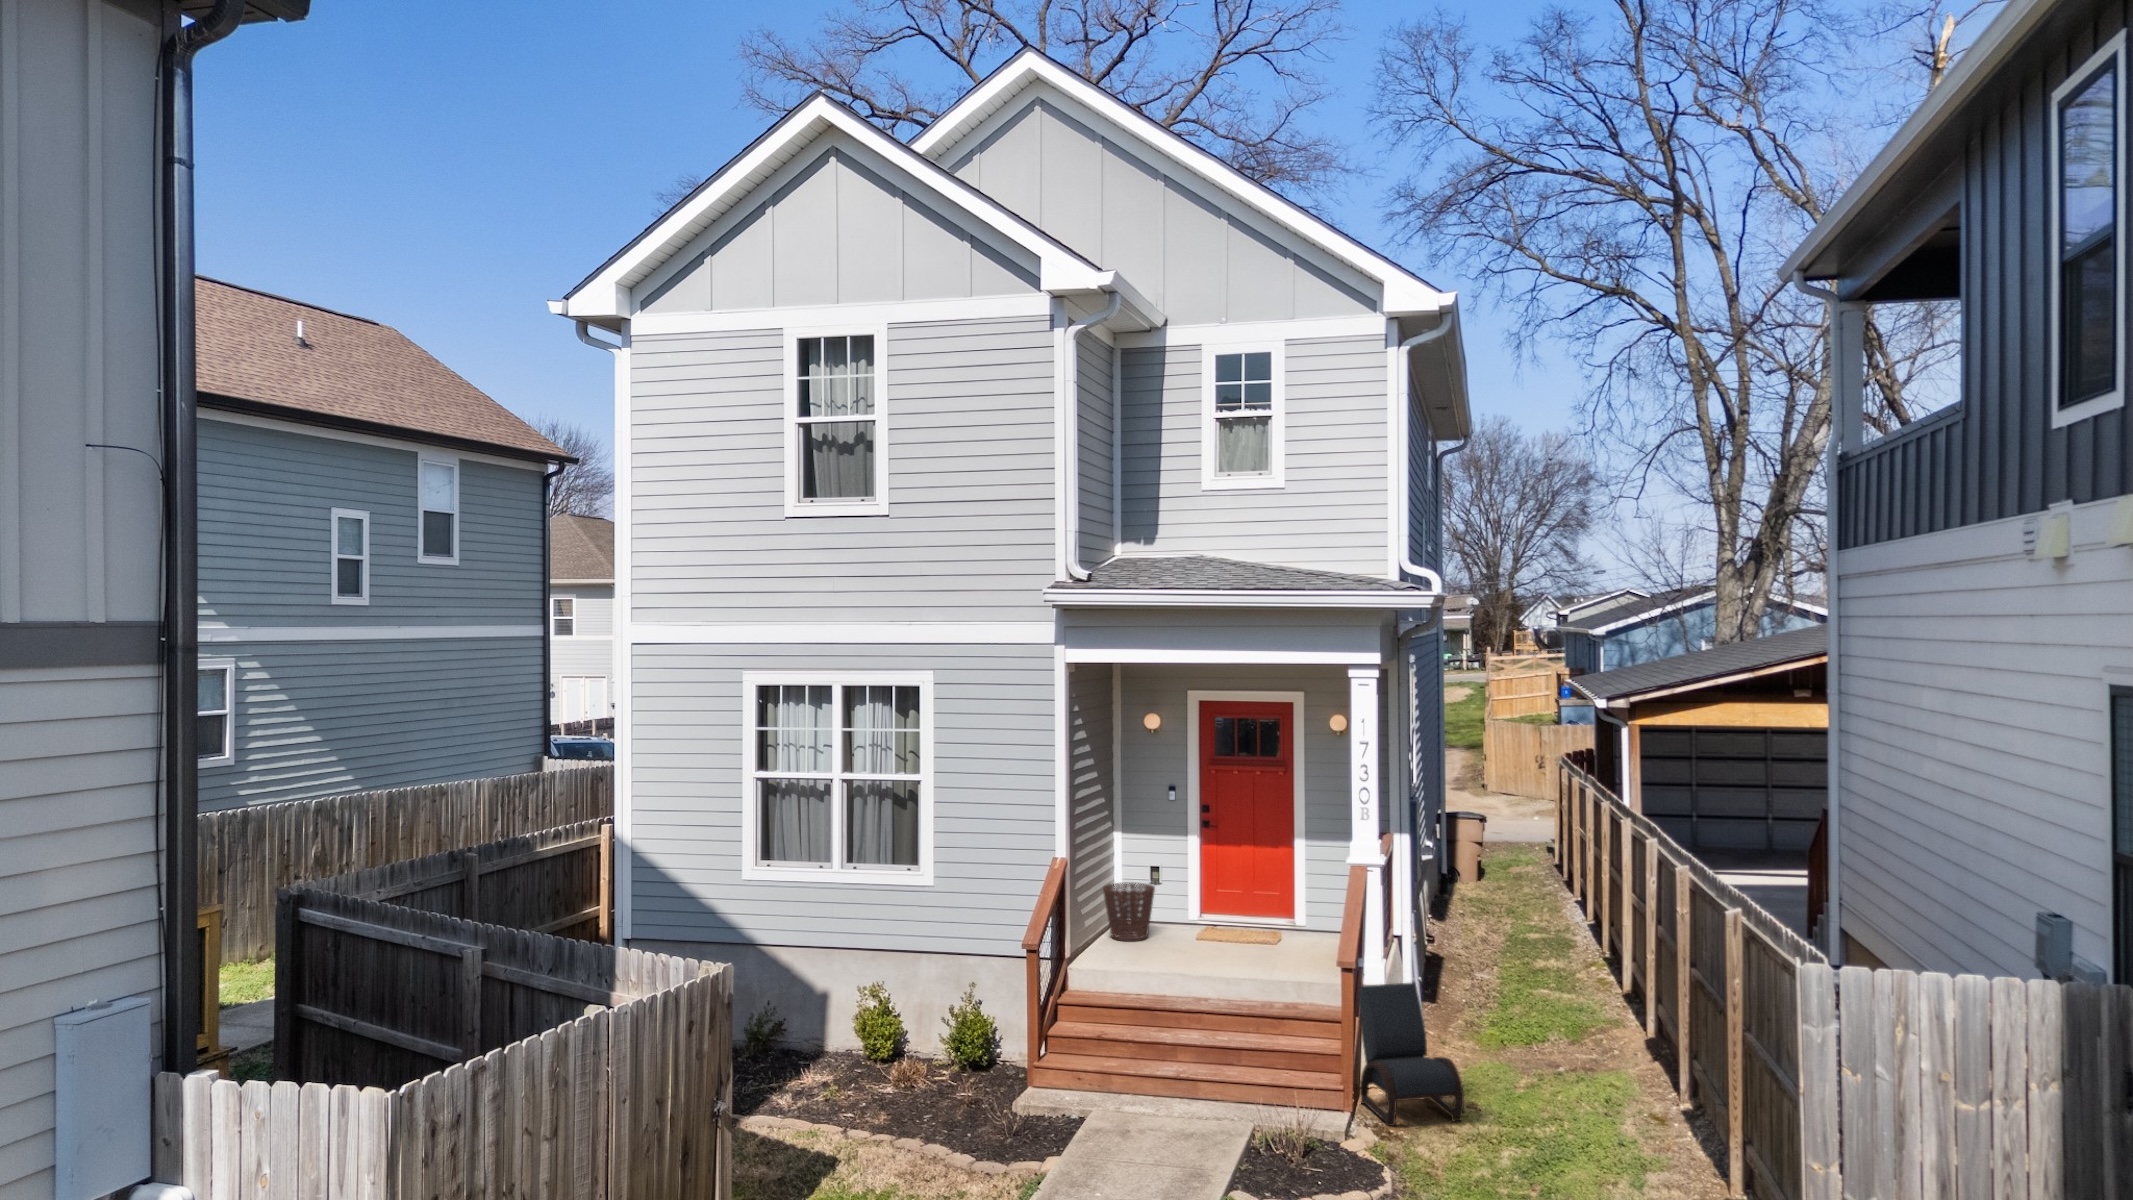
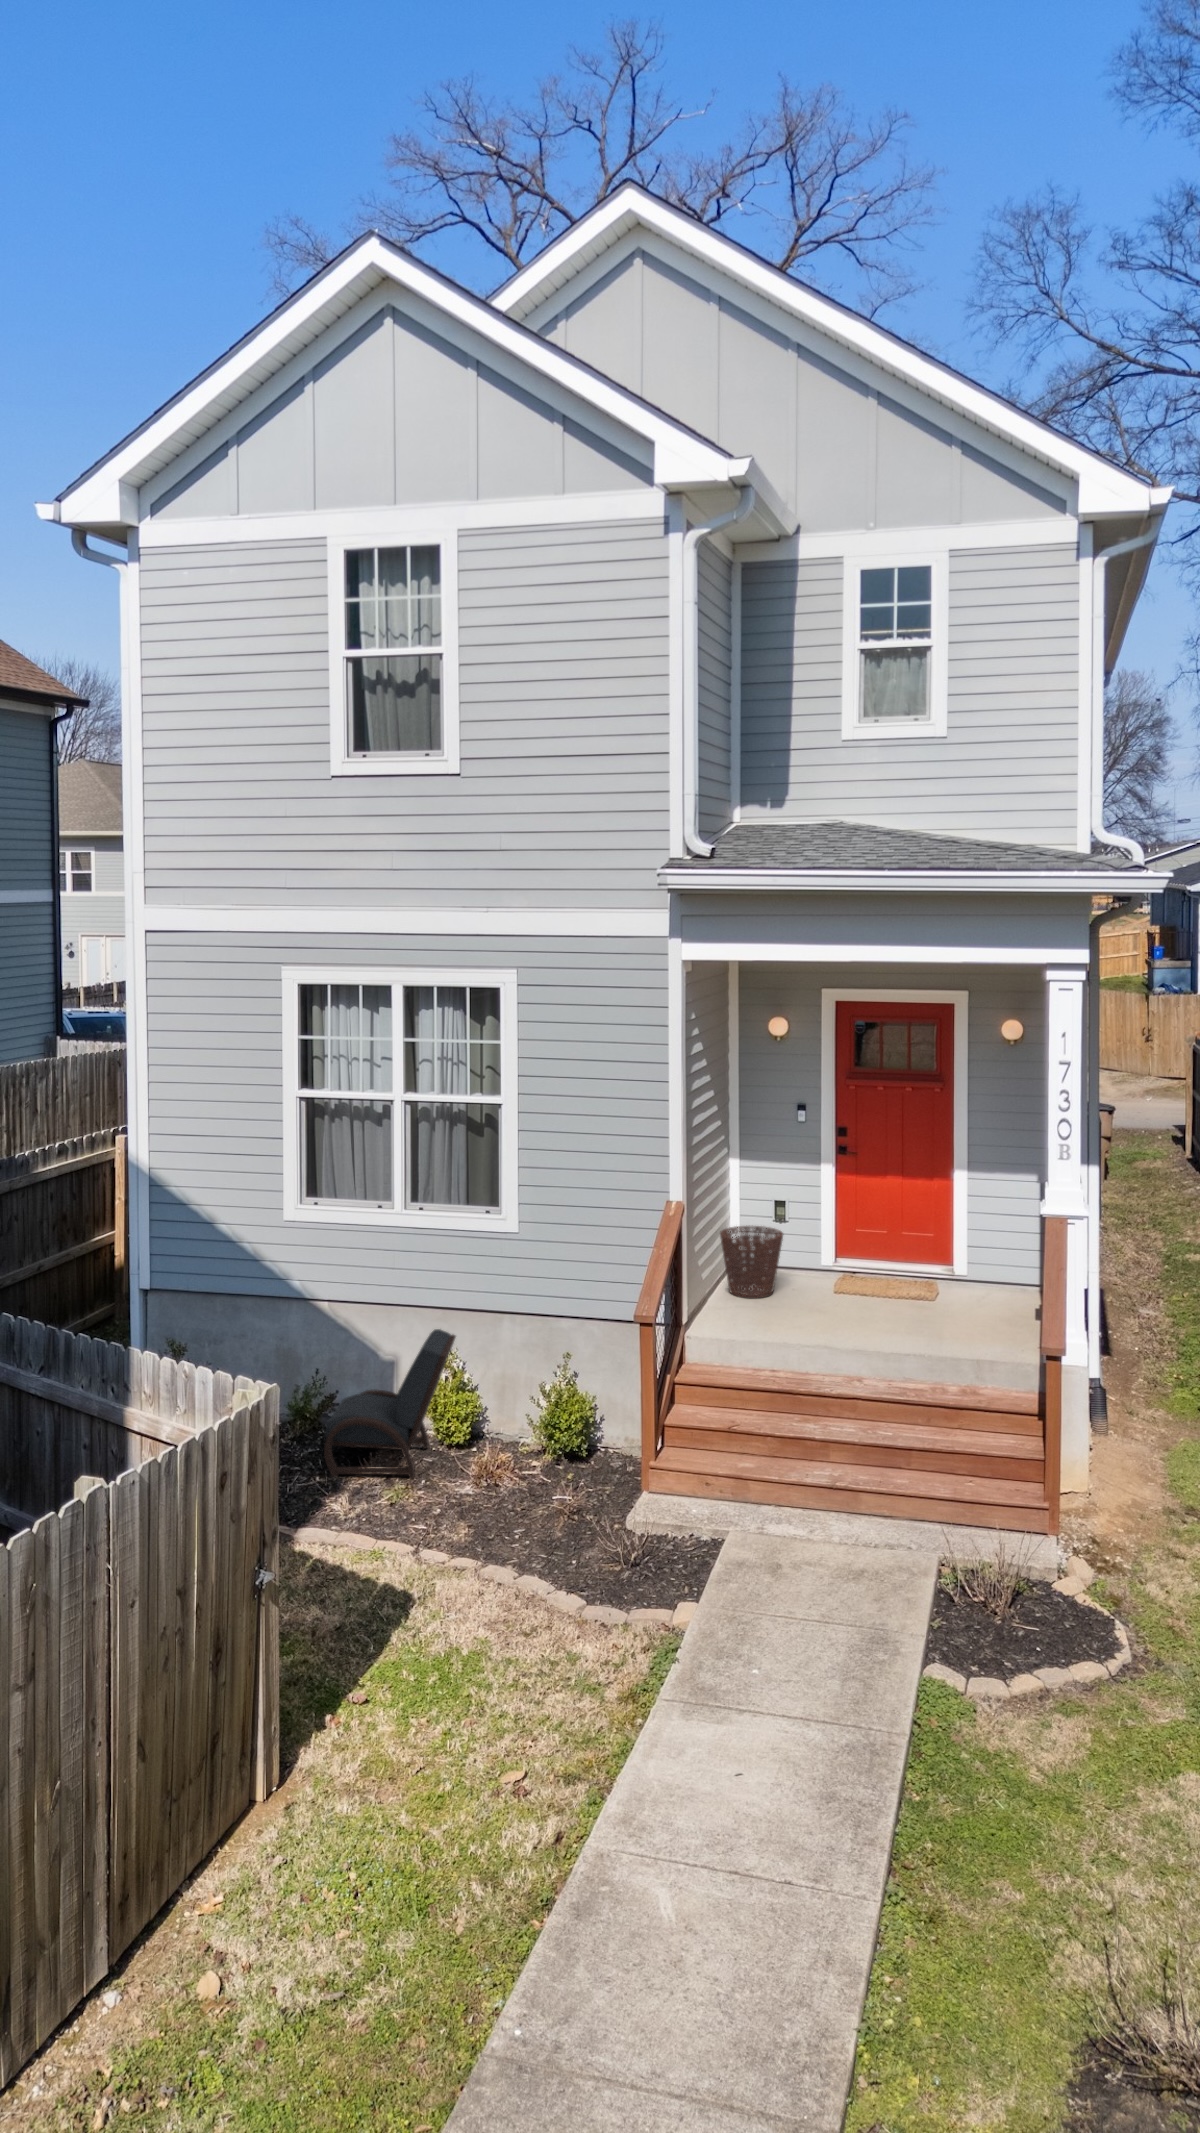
lounge chair: present [1359,983,1464,1126] -> present [324,1329,456,1479]

